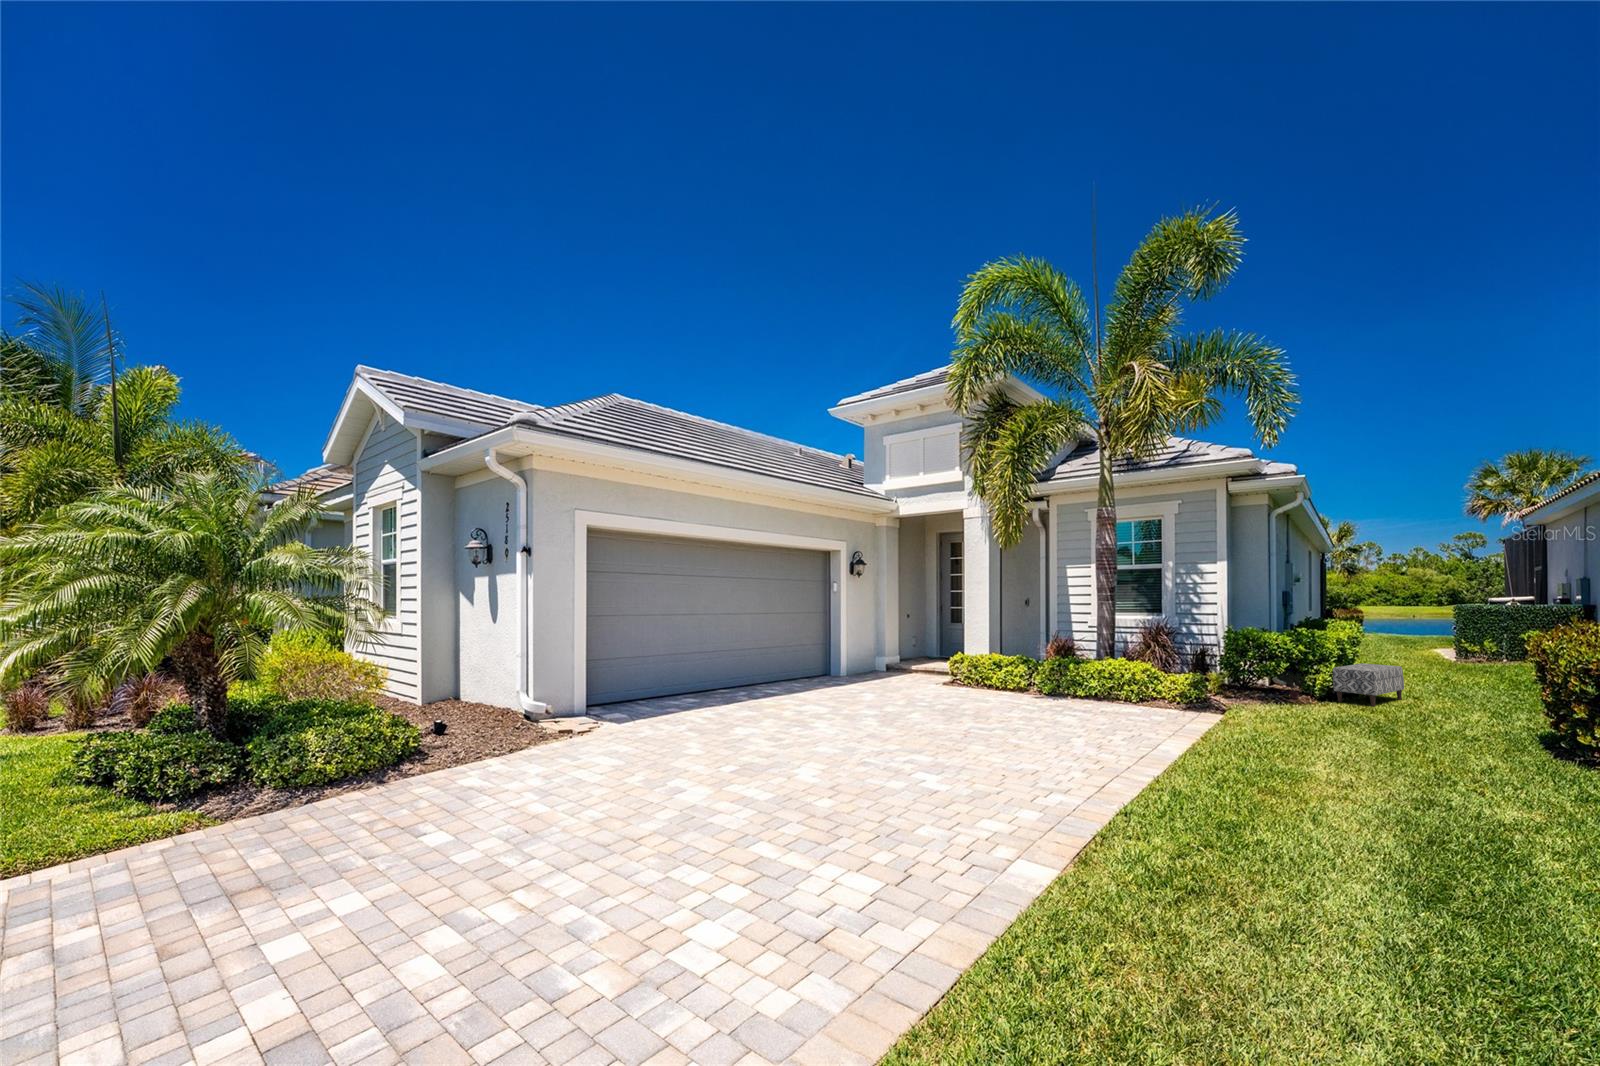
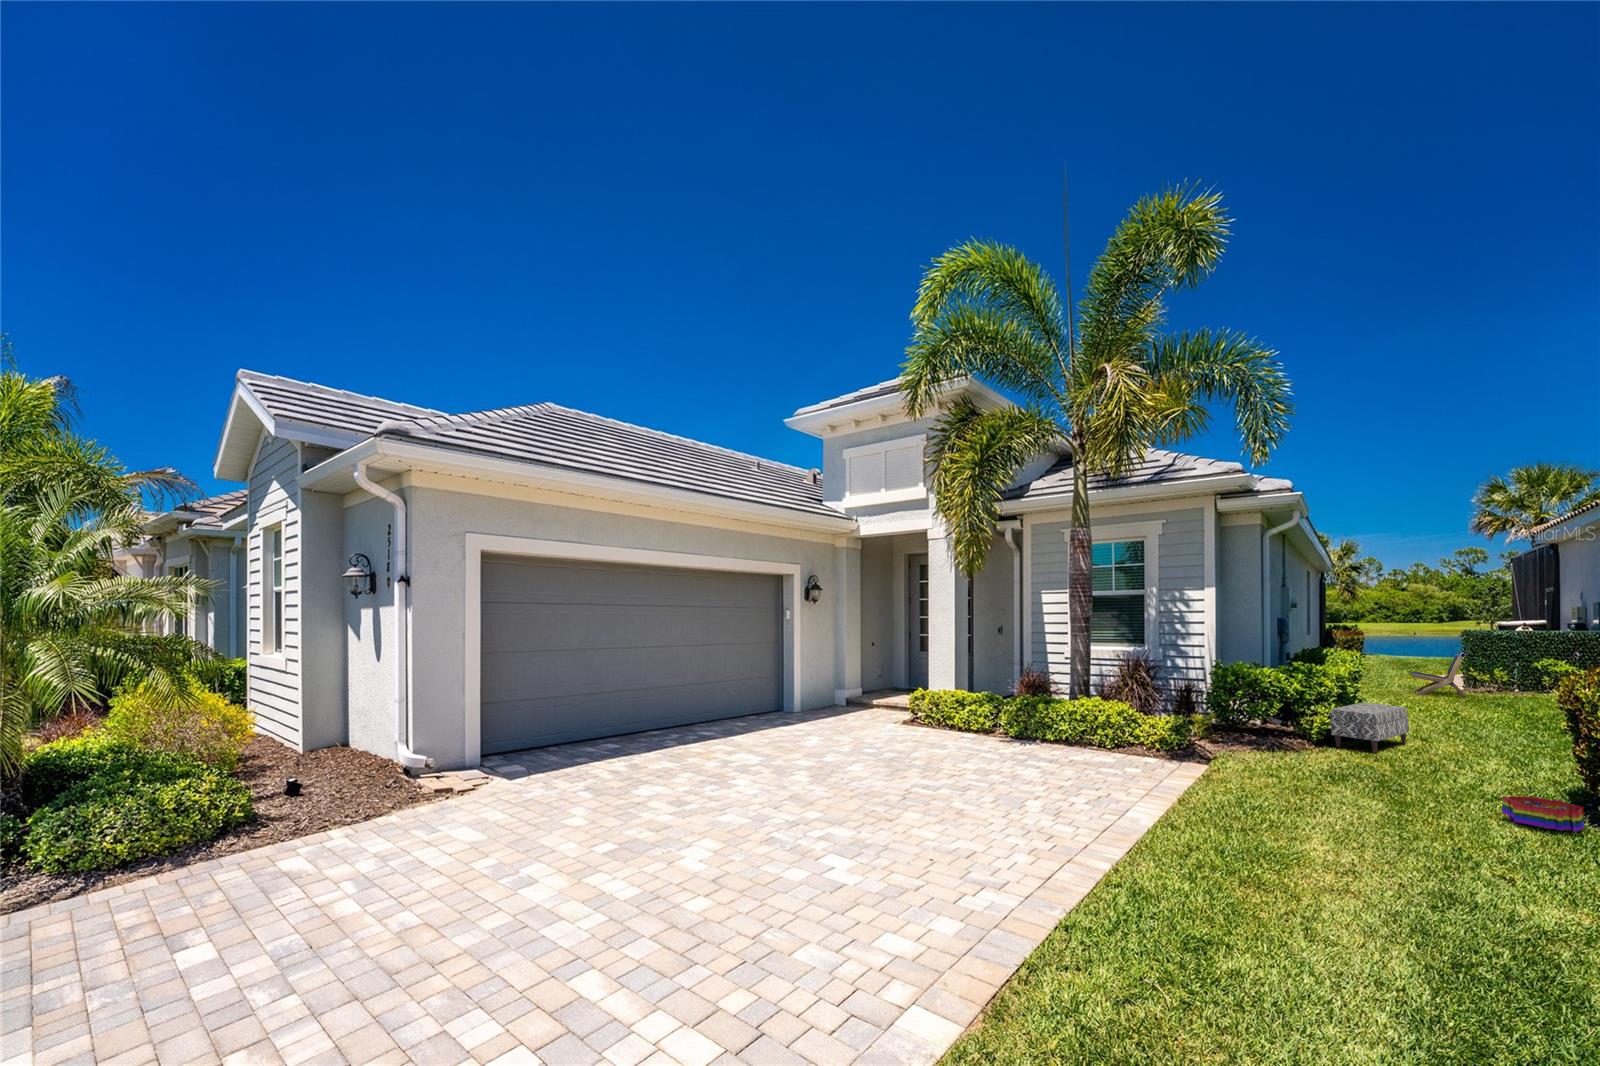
lounge chair: none [1406,625,1460,664] -> present [1410,654,1466,697]
potted plant: present [1280,672,1307,699] -> none [1268,711,1306,743]
storage bin: none [1486,733,1558,762] -> present [1502,796,1585,832]

